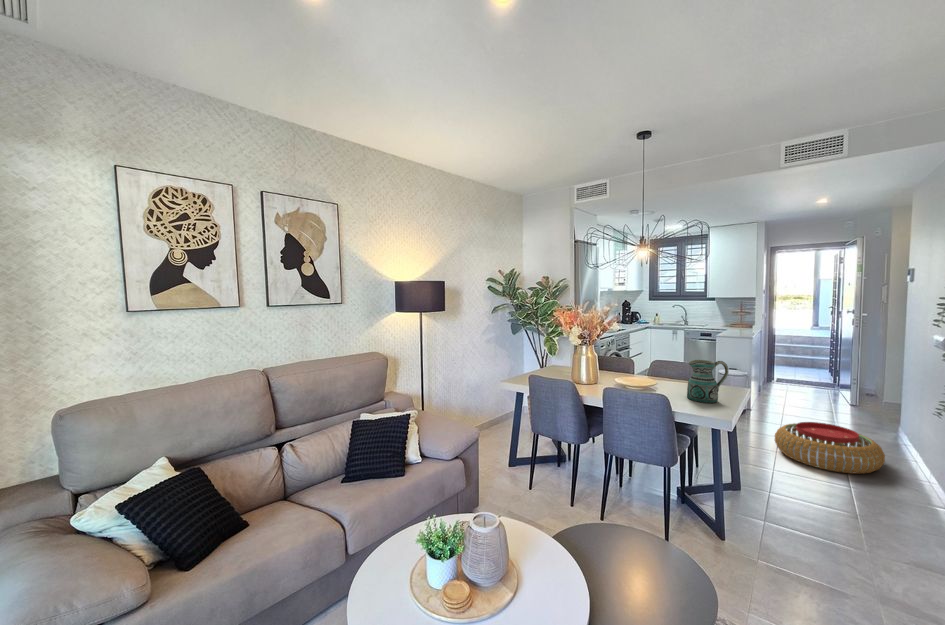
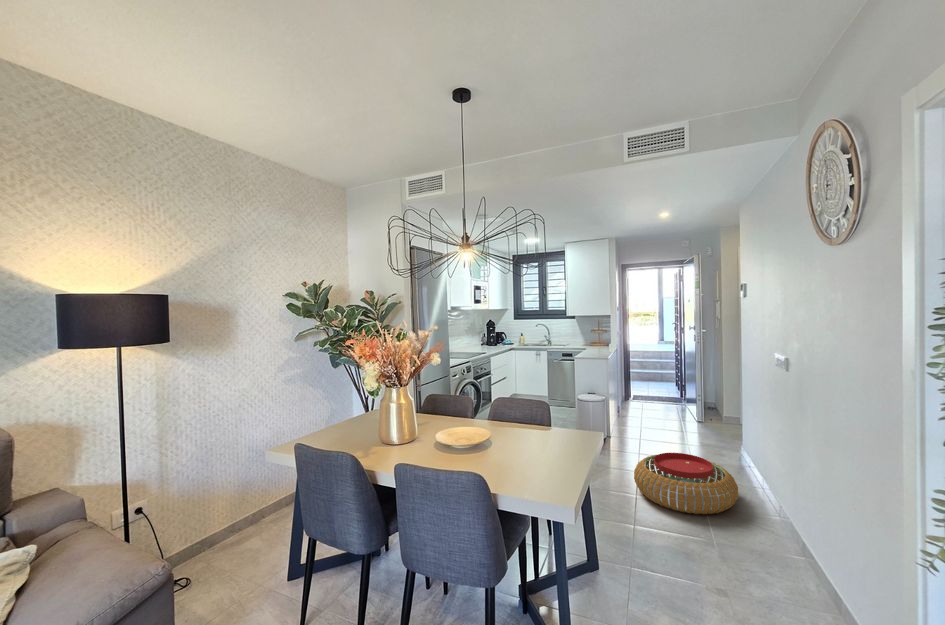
ceramic pitcher: present [687,360,728,403] -> none [525,403,575,467]

